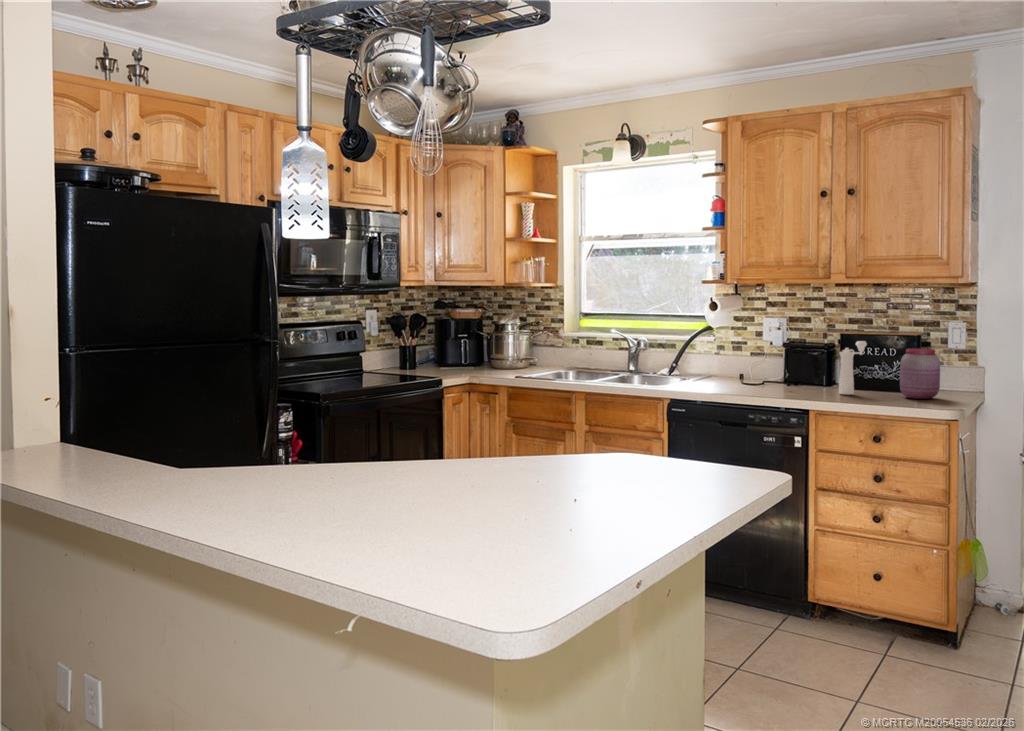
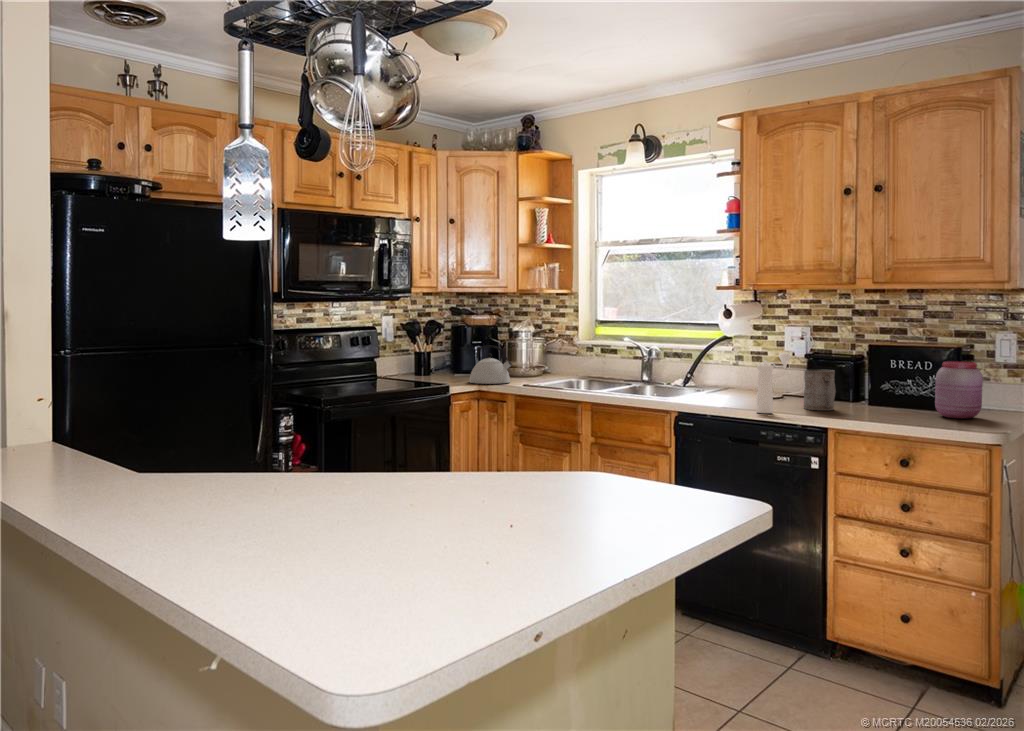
kettle: none [460,338,502,375] -> present [469,346,512,384]
pepper mill: present [839,341,867,395] -> present [756,353,791,413]
mug: none [785,357,813,394] -> present [804,370,836,410]

